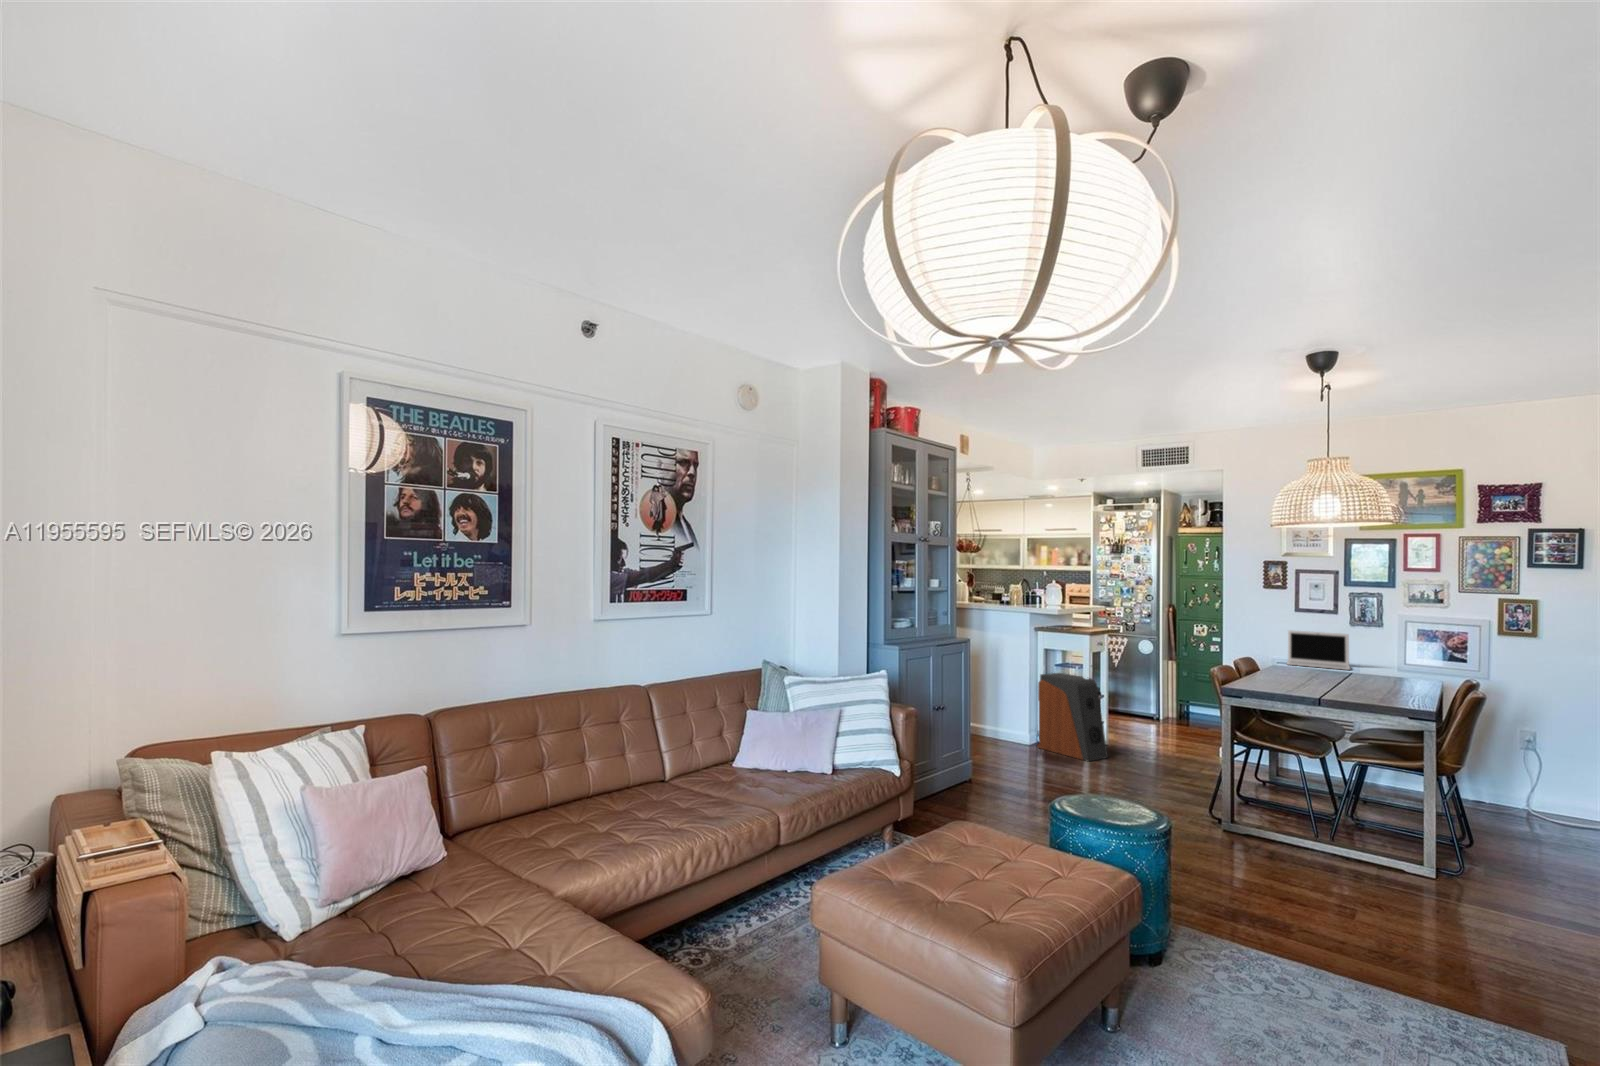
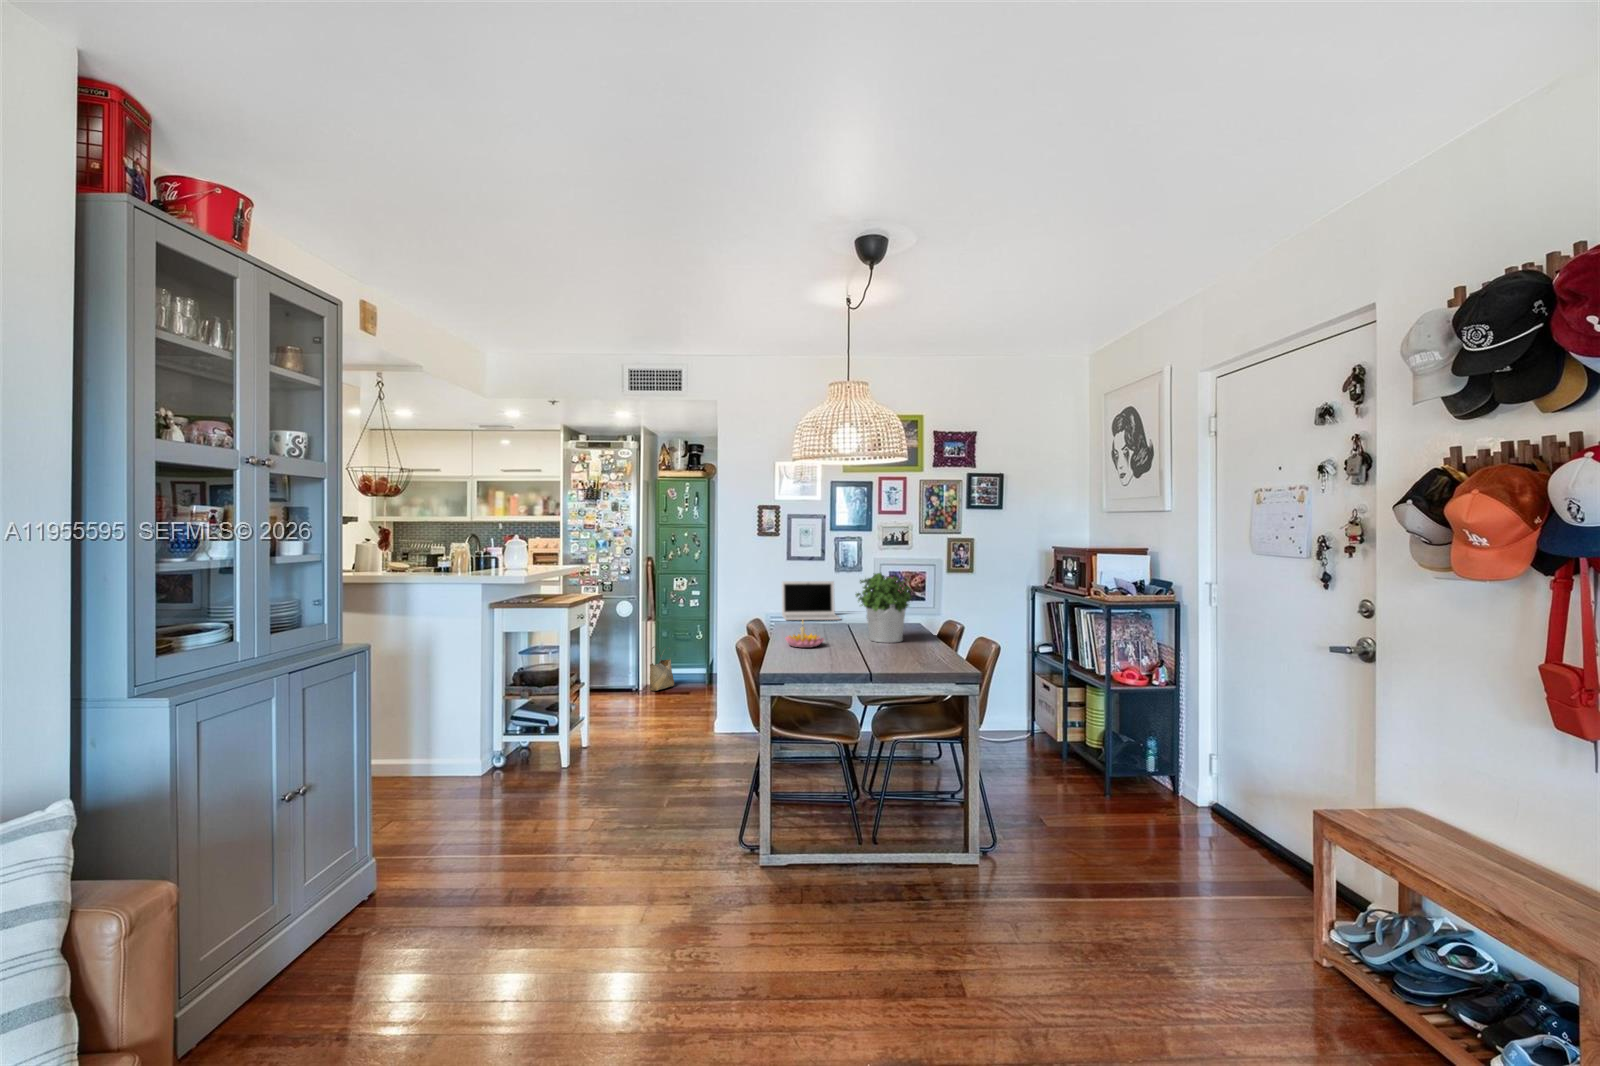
potted plant: none [1339,624,1407,689] -> present [856,573,912,643]
candle holder: none [1262,657,1302,681] -> present [785,620,824,648]
speaker: present [1037,673,1108,761] -> none [496,663,595,784]
woven basket: none [1169,684,1194,723] -> present [649,647,674,691]

